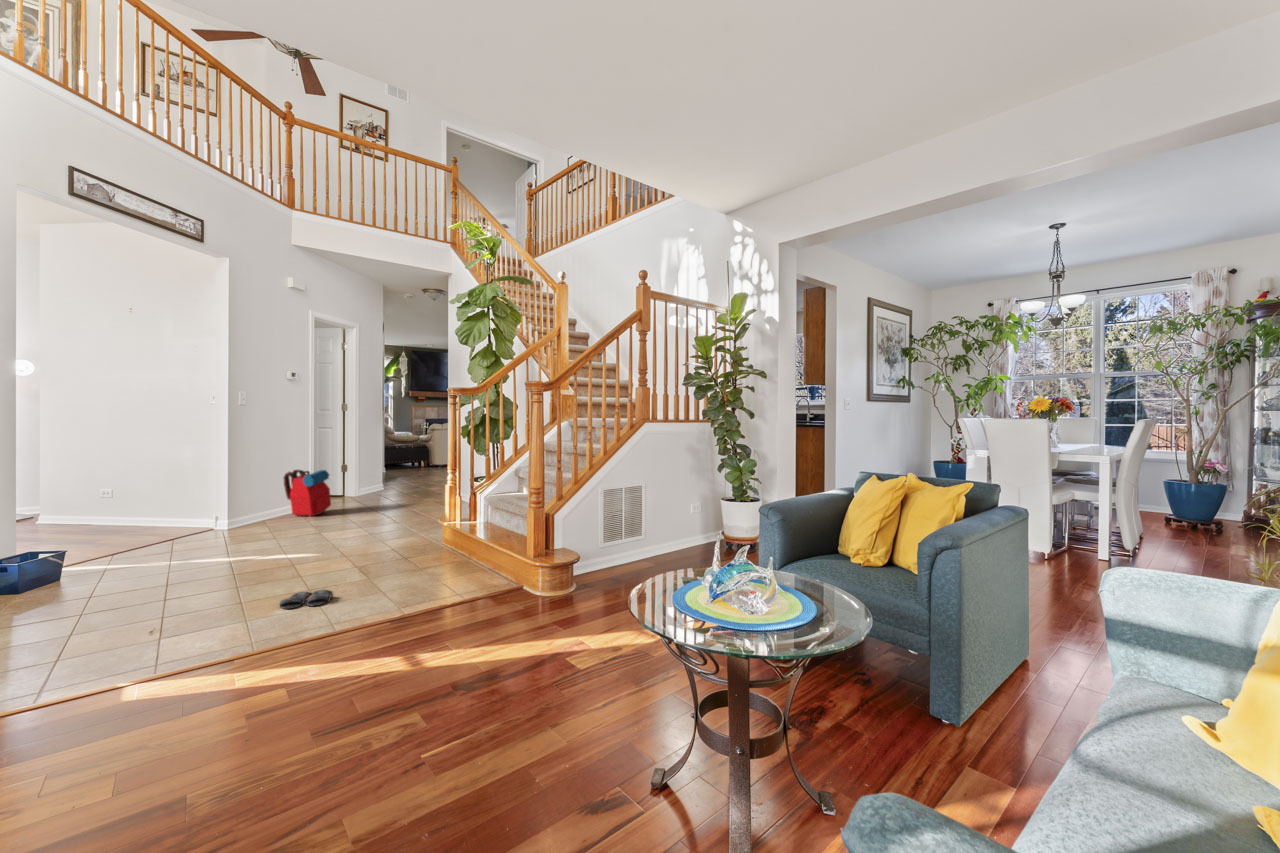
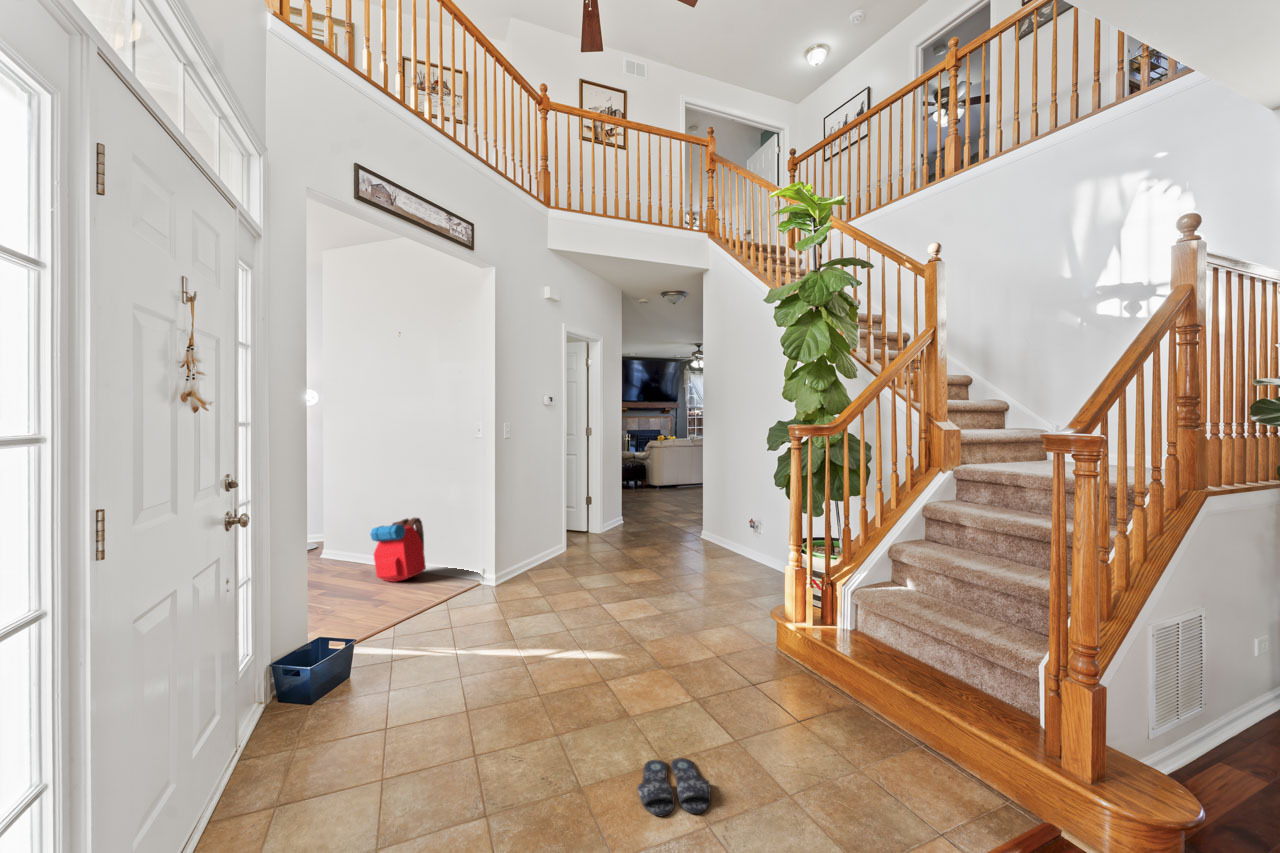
backpack: present [284,469,331,516] -> present [370,518,426,582]

